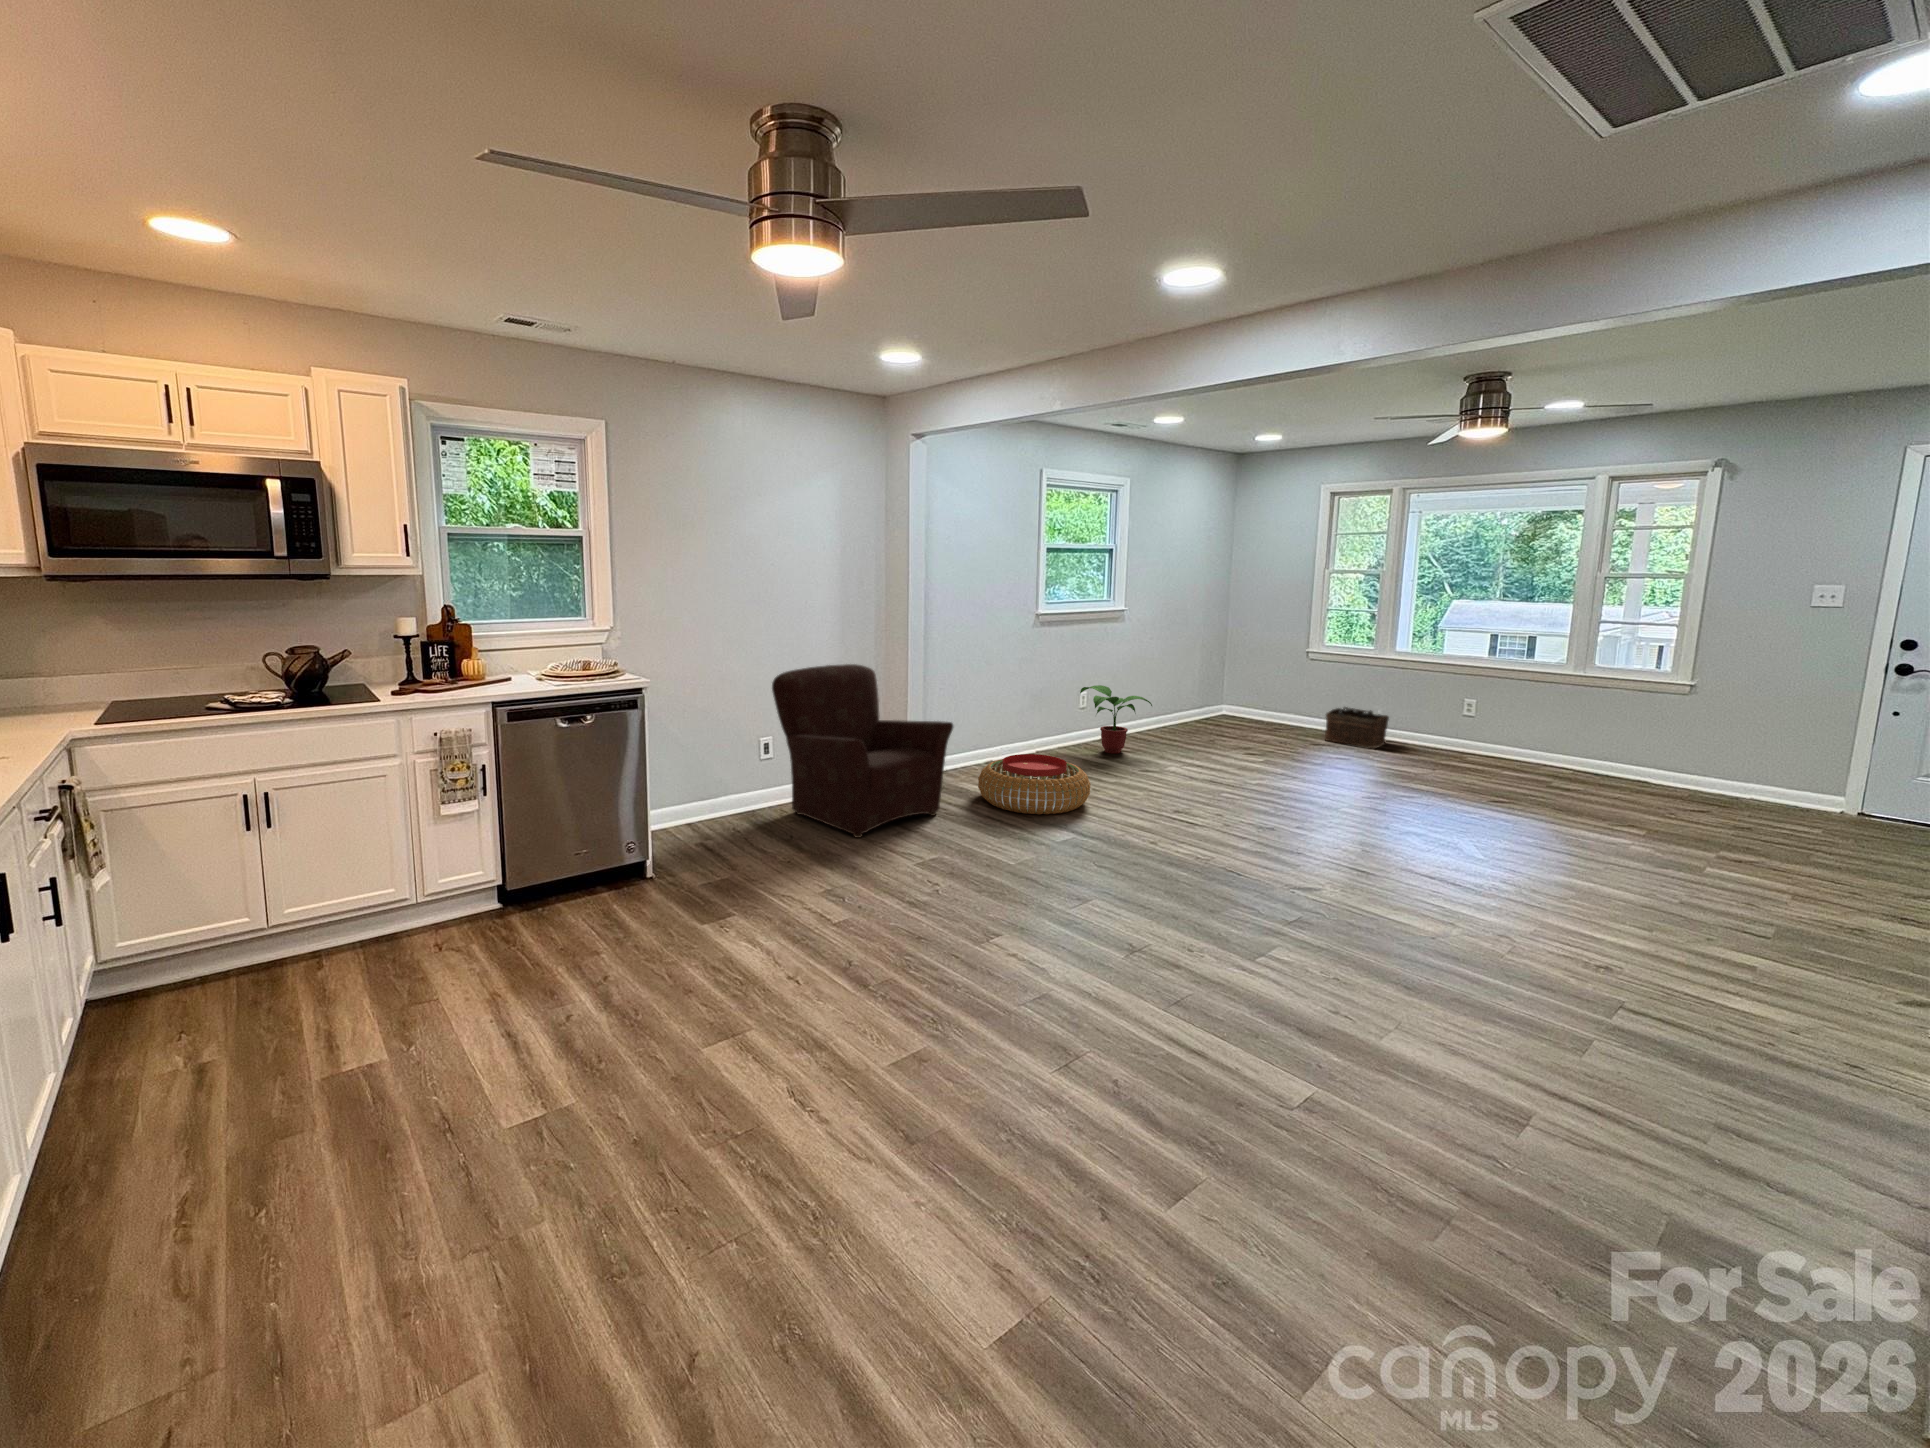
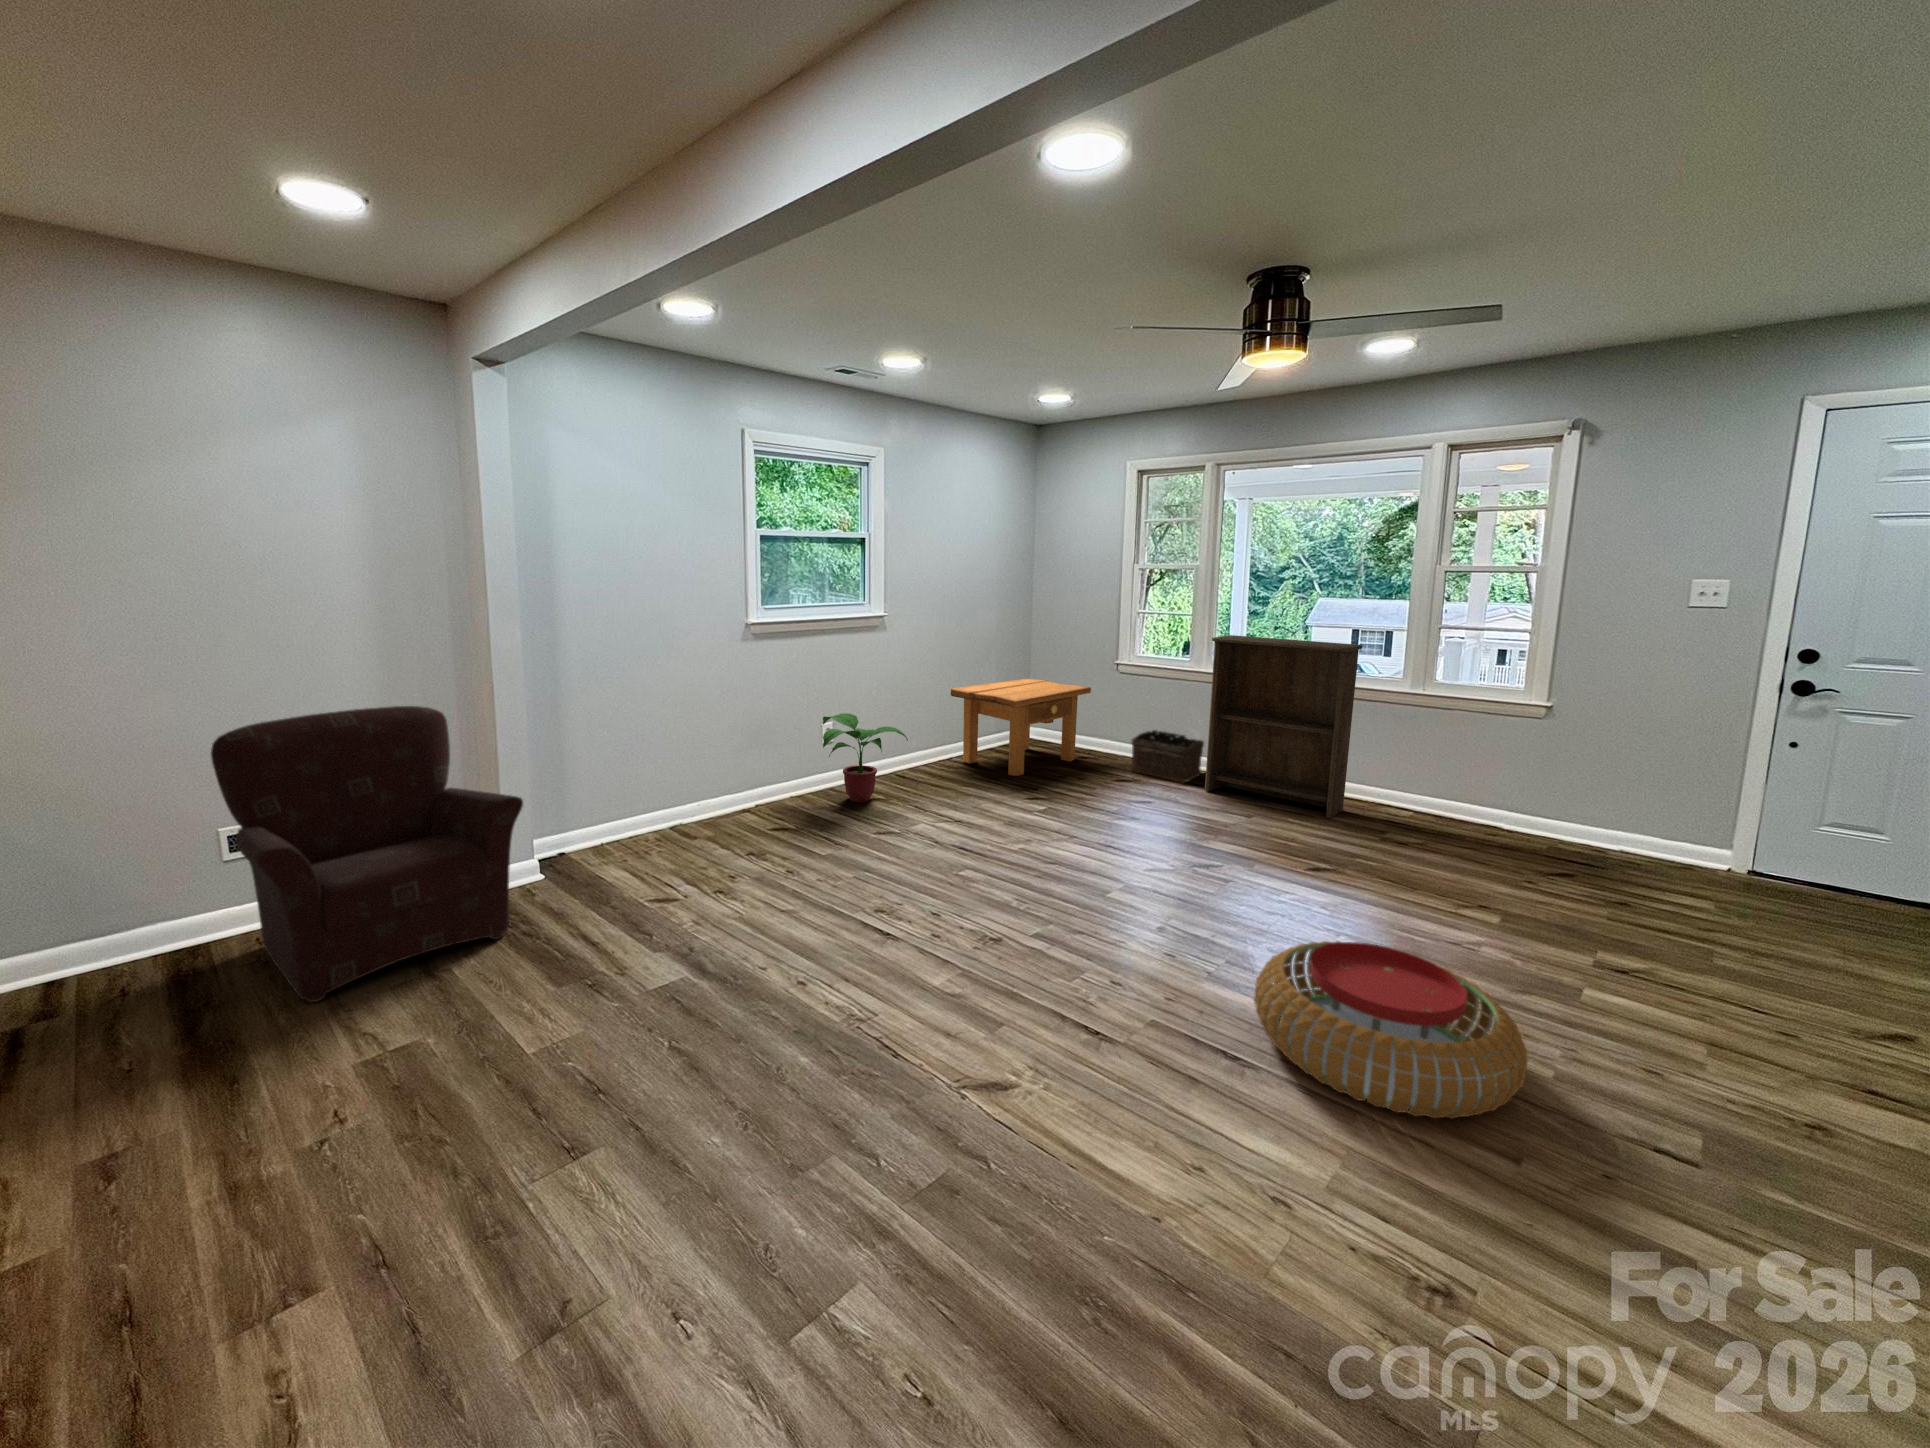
bookshelf: none [1393,628,1535,774] -> present [1205,635,1363,818]
side table: none [1170,664,1288,741] -> present [951,679,1091,776]
pouf: present [978,754,1091,814] -> present [1254,941,1528,1118]

